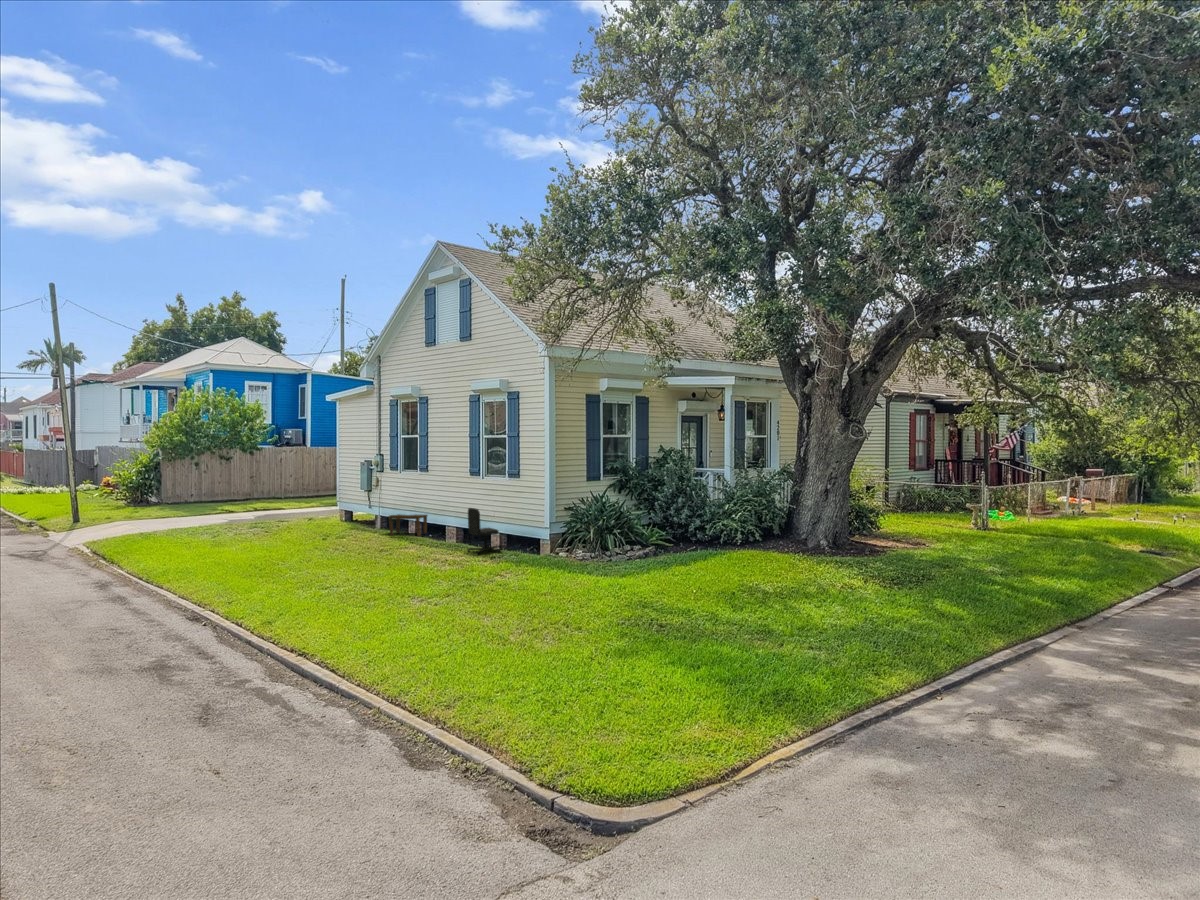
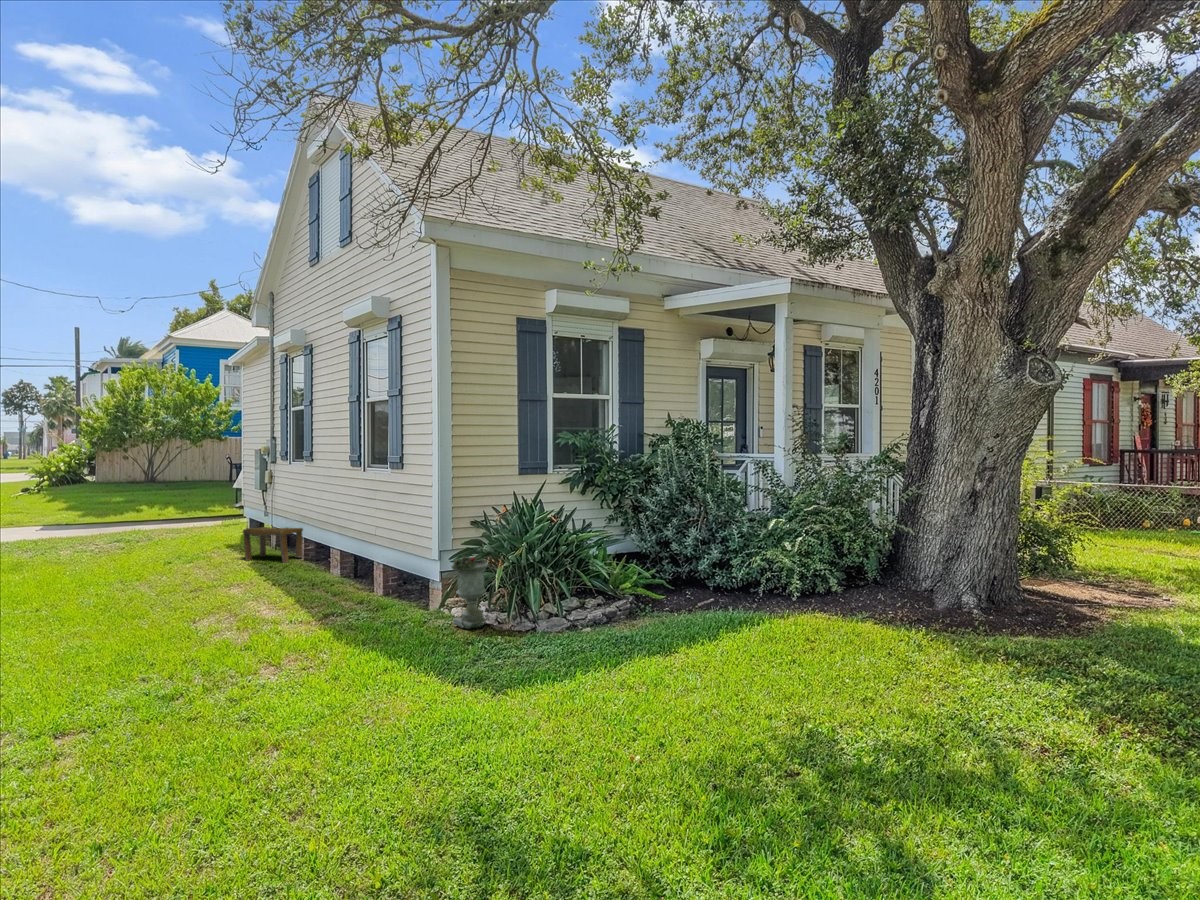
chair: present [468,508,502,554] -> none [316,520,379,604]
planter: none [563,524,584,562] -> present [452,555,488,629]

